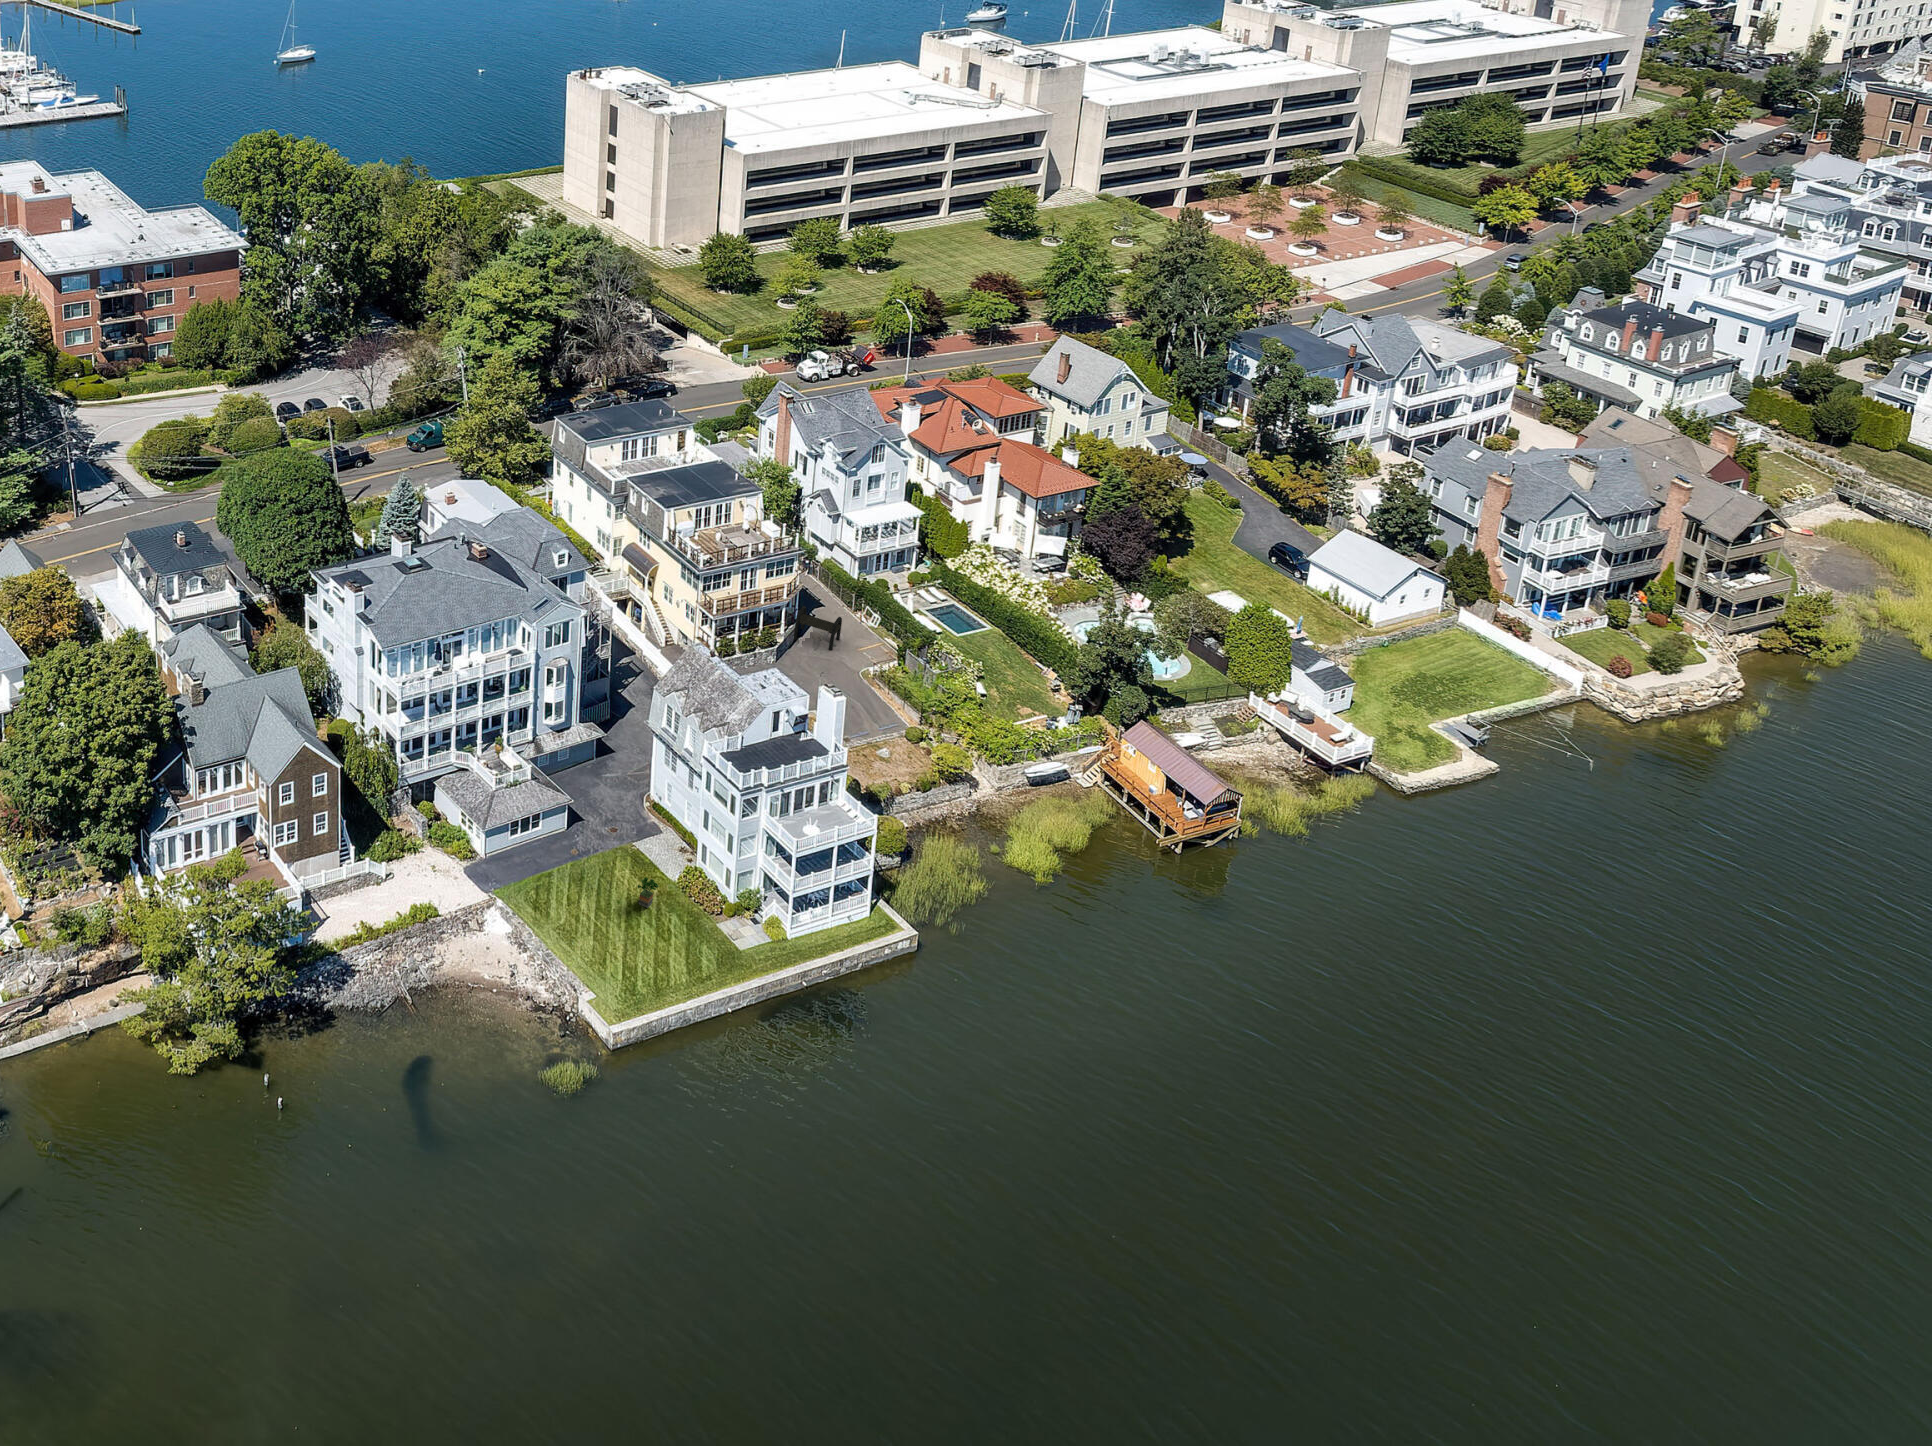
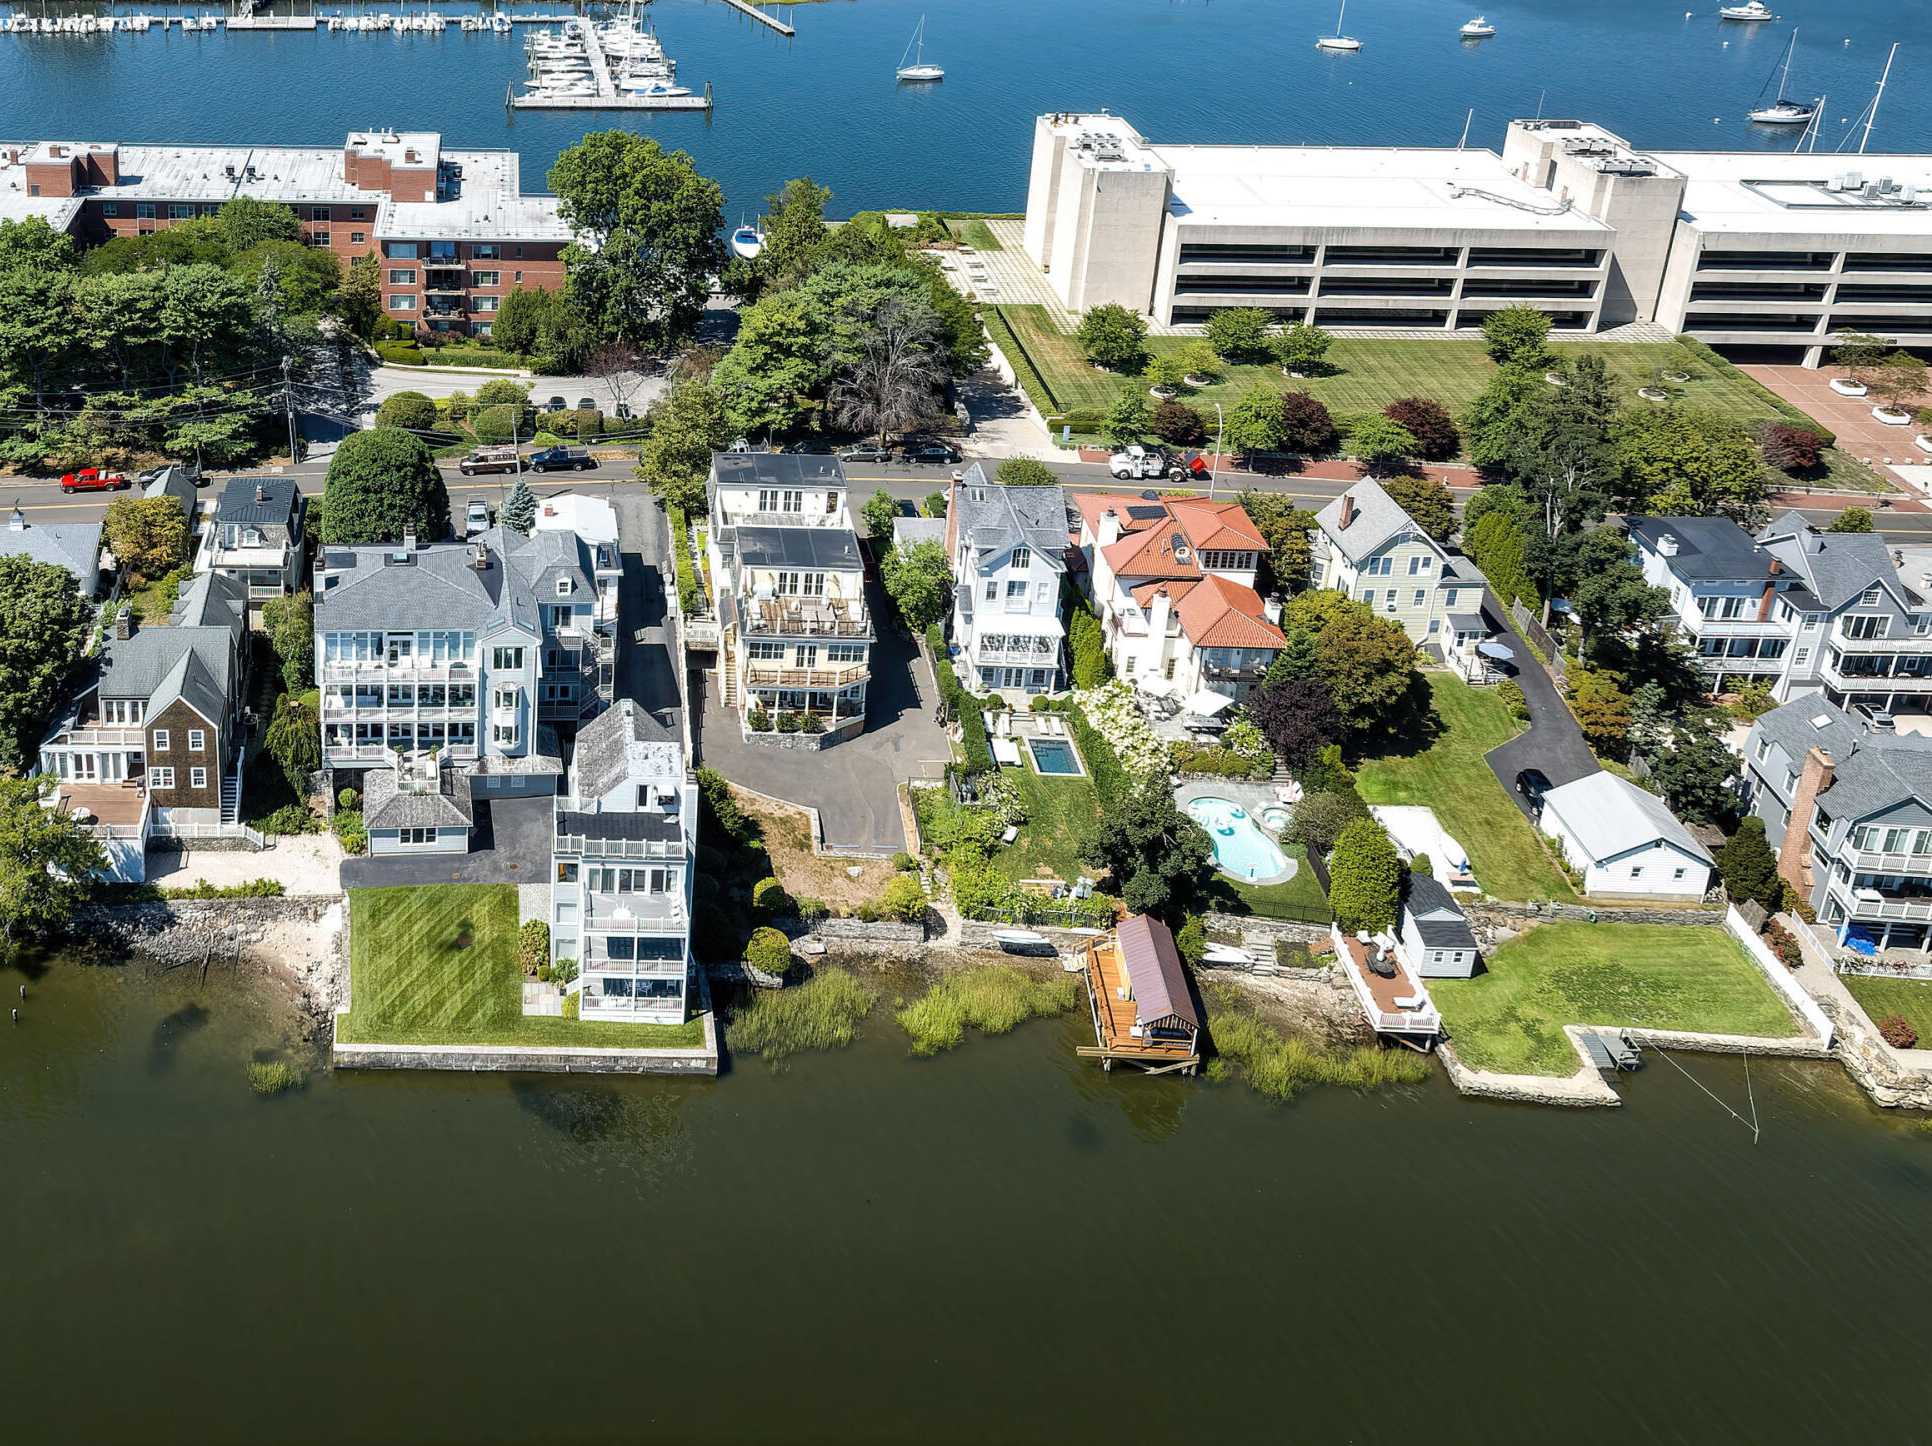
bench: present [794,606,842,651] -> none [852,697,903,751]

